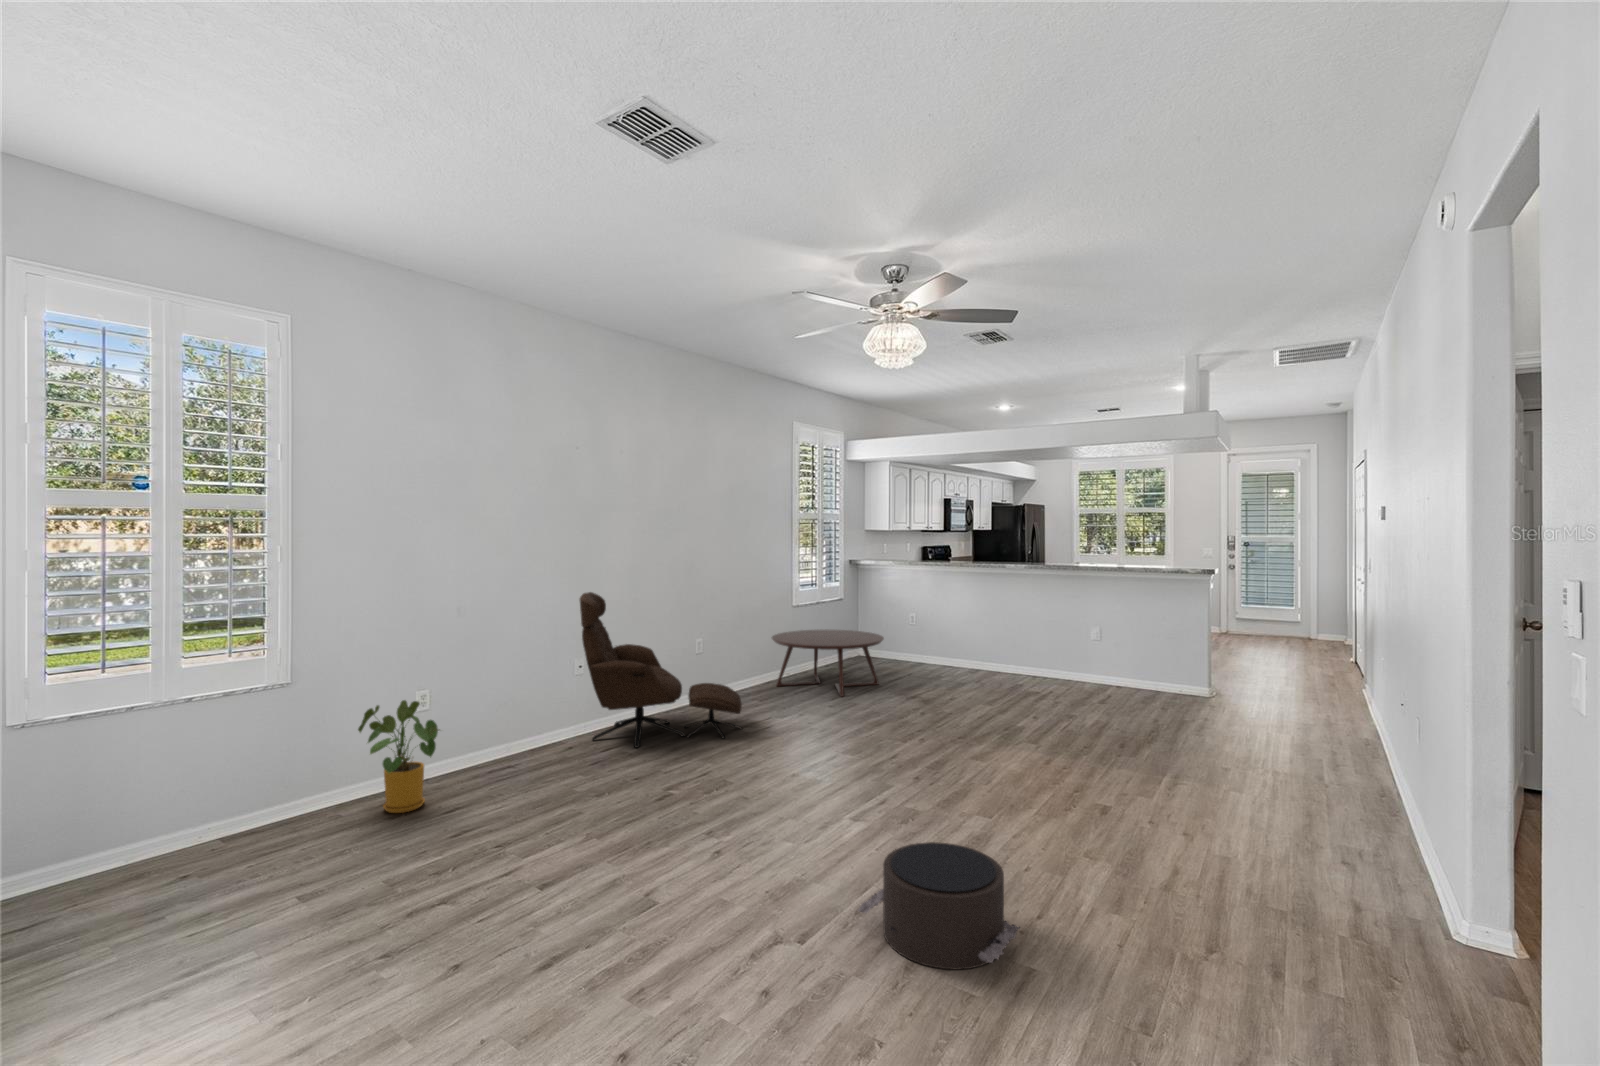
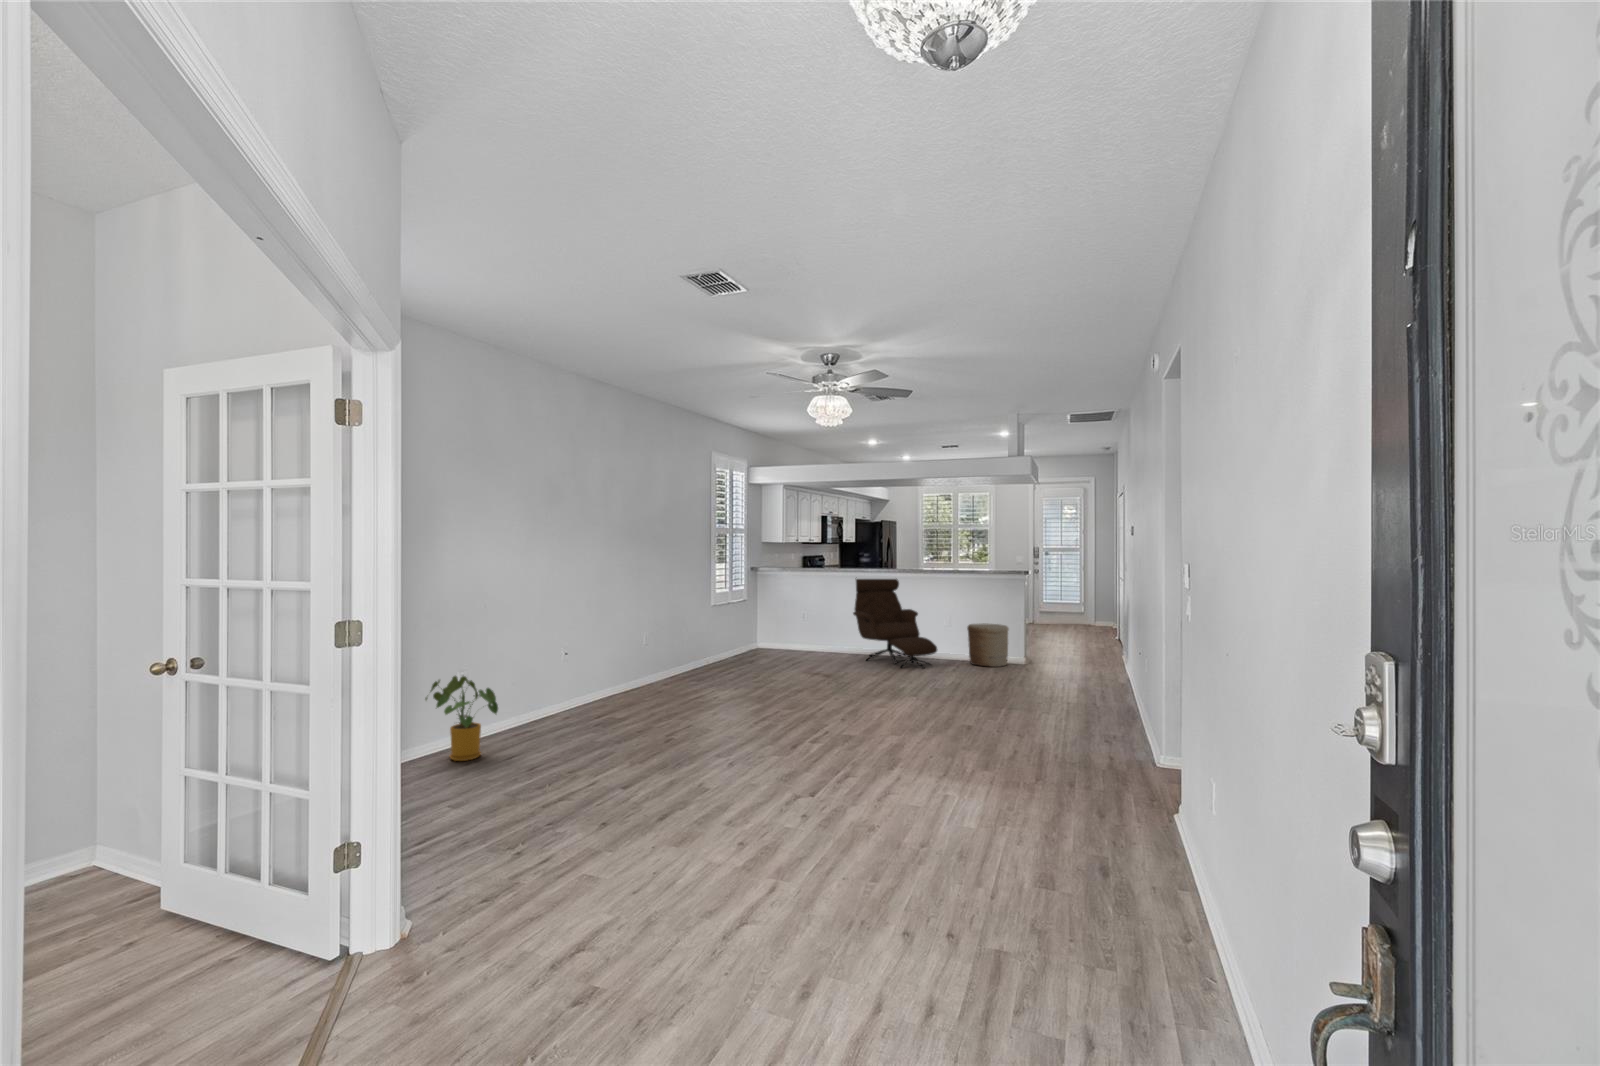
lounge chair: present [580,592,742,748] -> present [853,579,937,668]
coffee table: present [772,629,884,697] -> none [699,623,791,674]
woven basket: none [1124,640,1184,701] -> present [967,623,1009,667]
pouf: present [858,842,1020,969] -> none [843,736,940,799]

